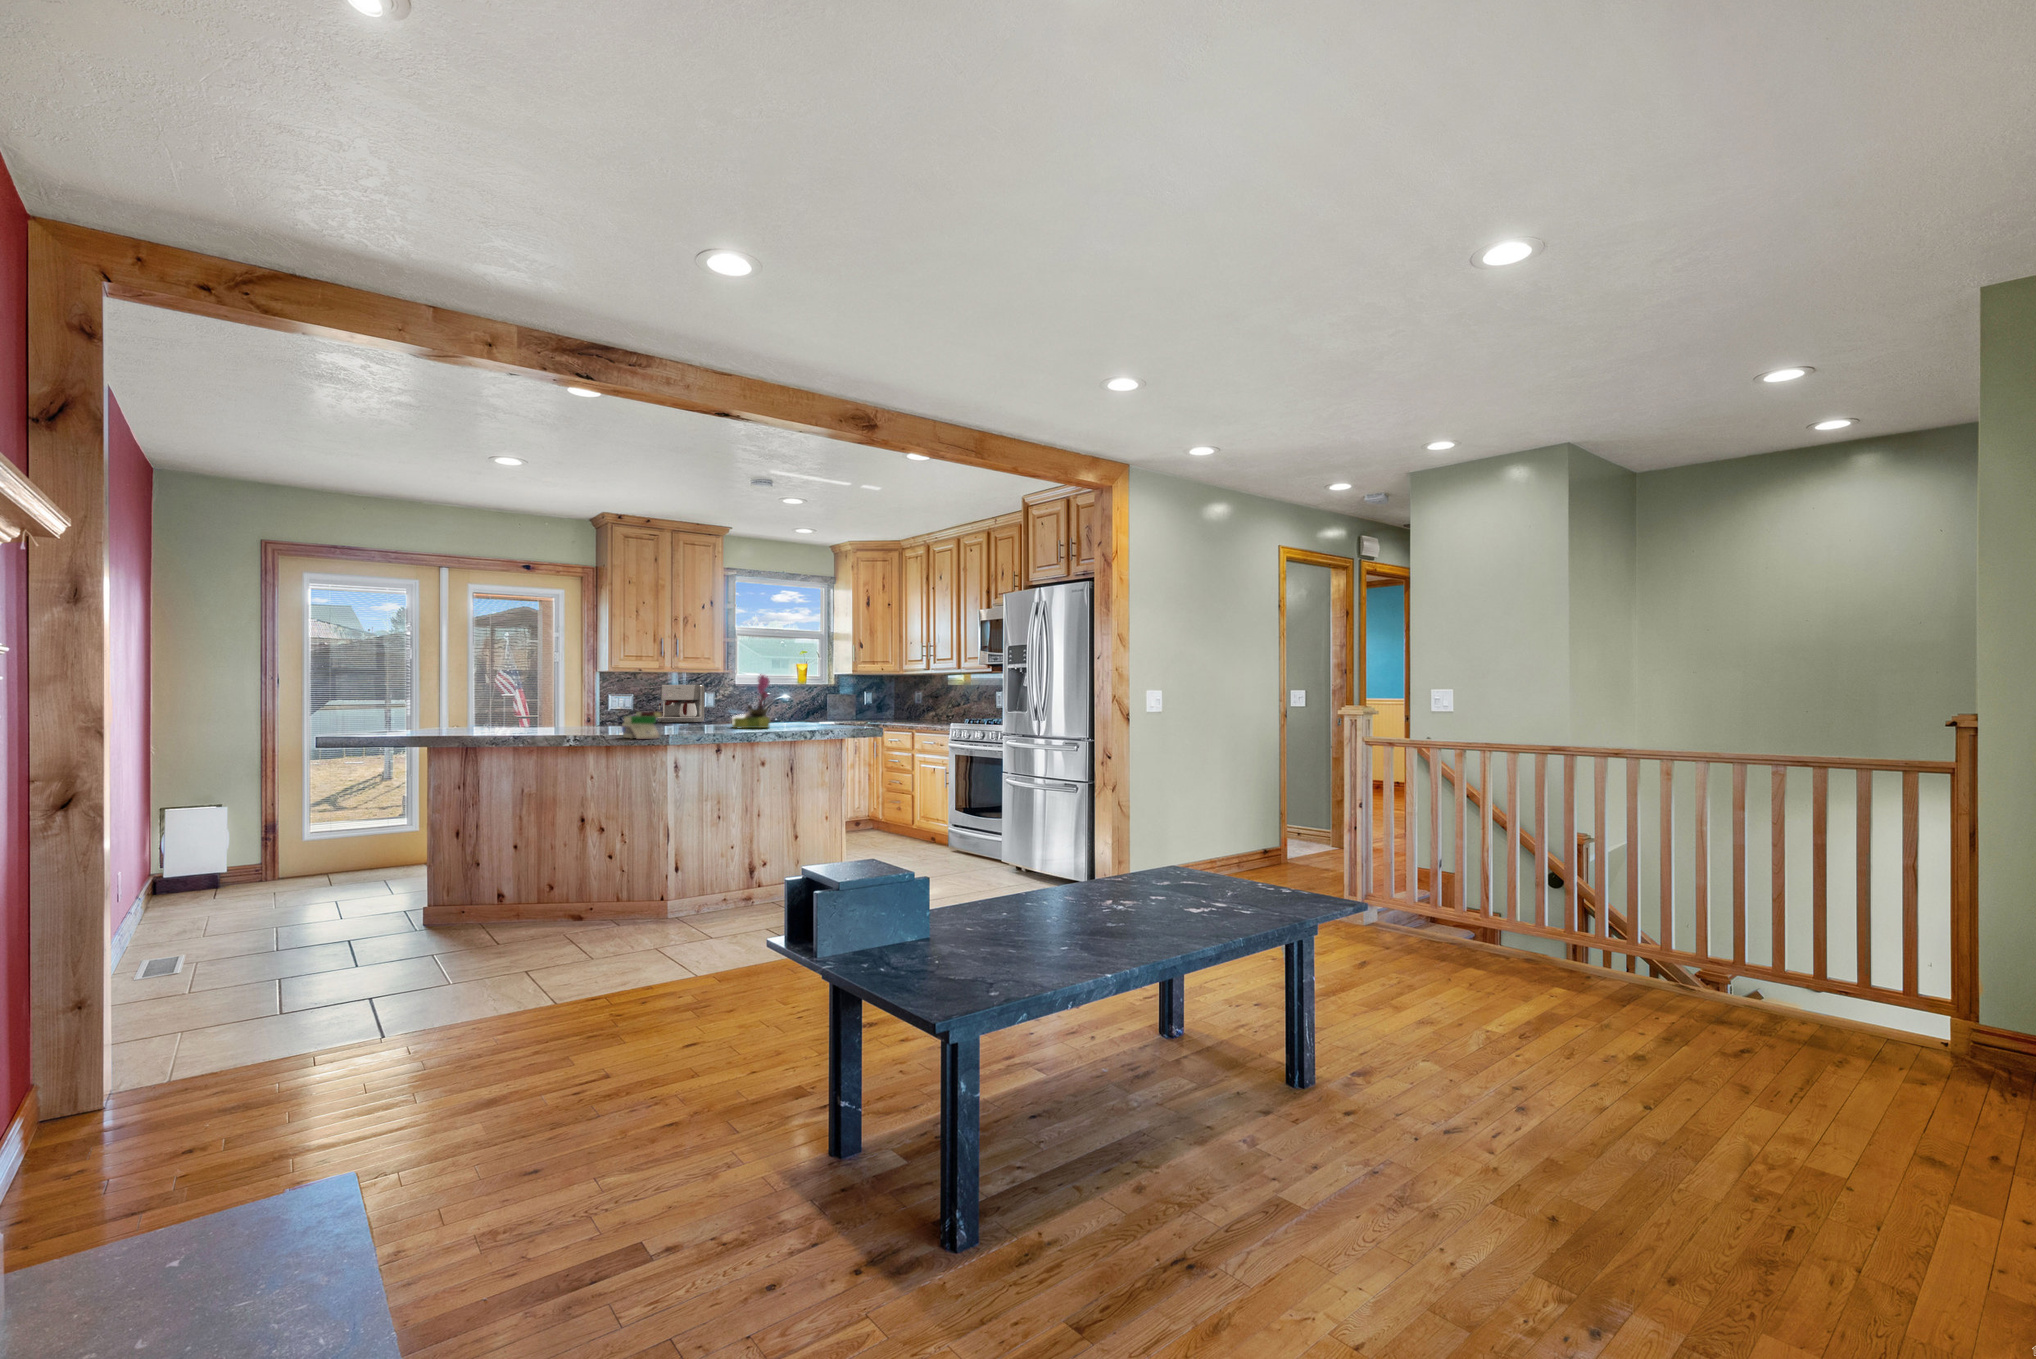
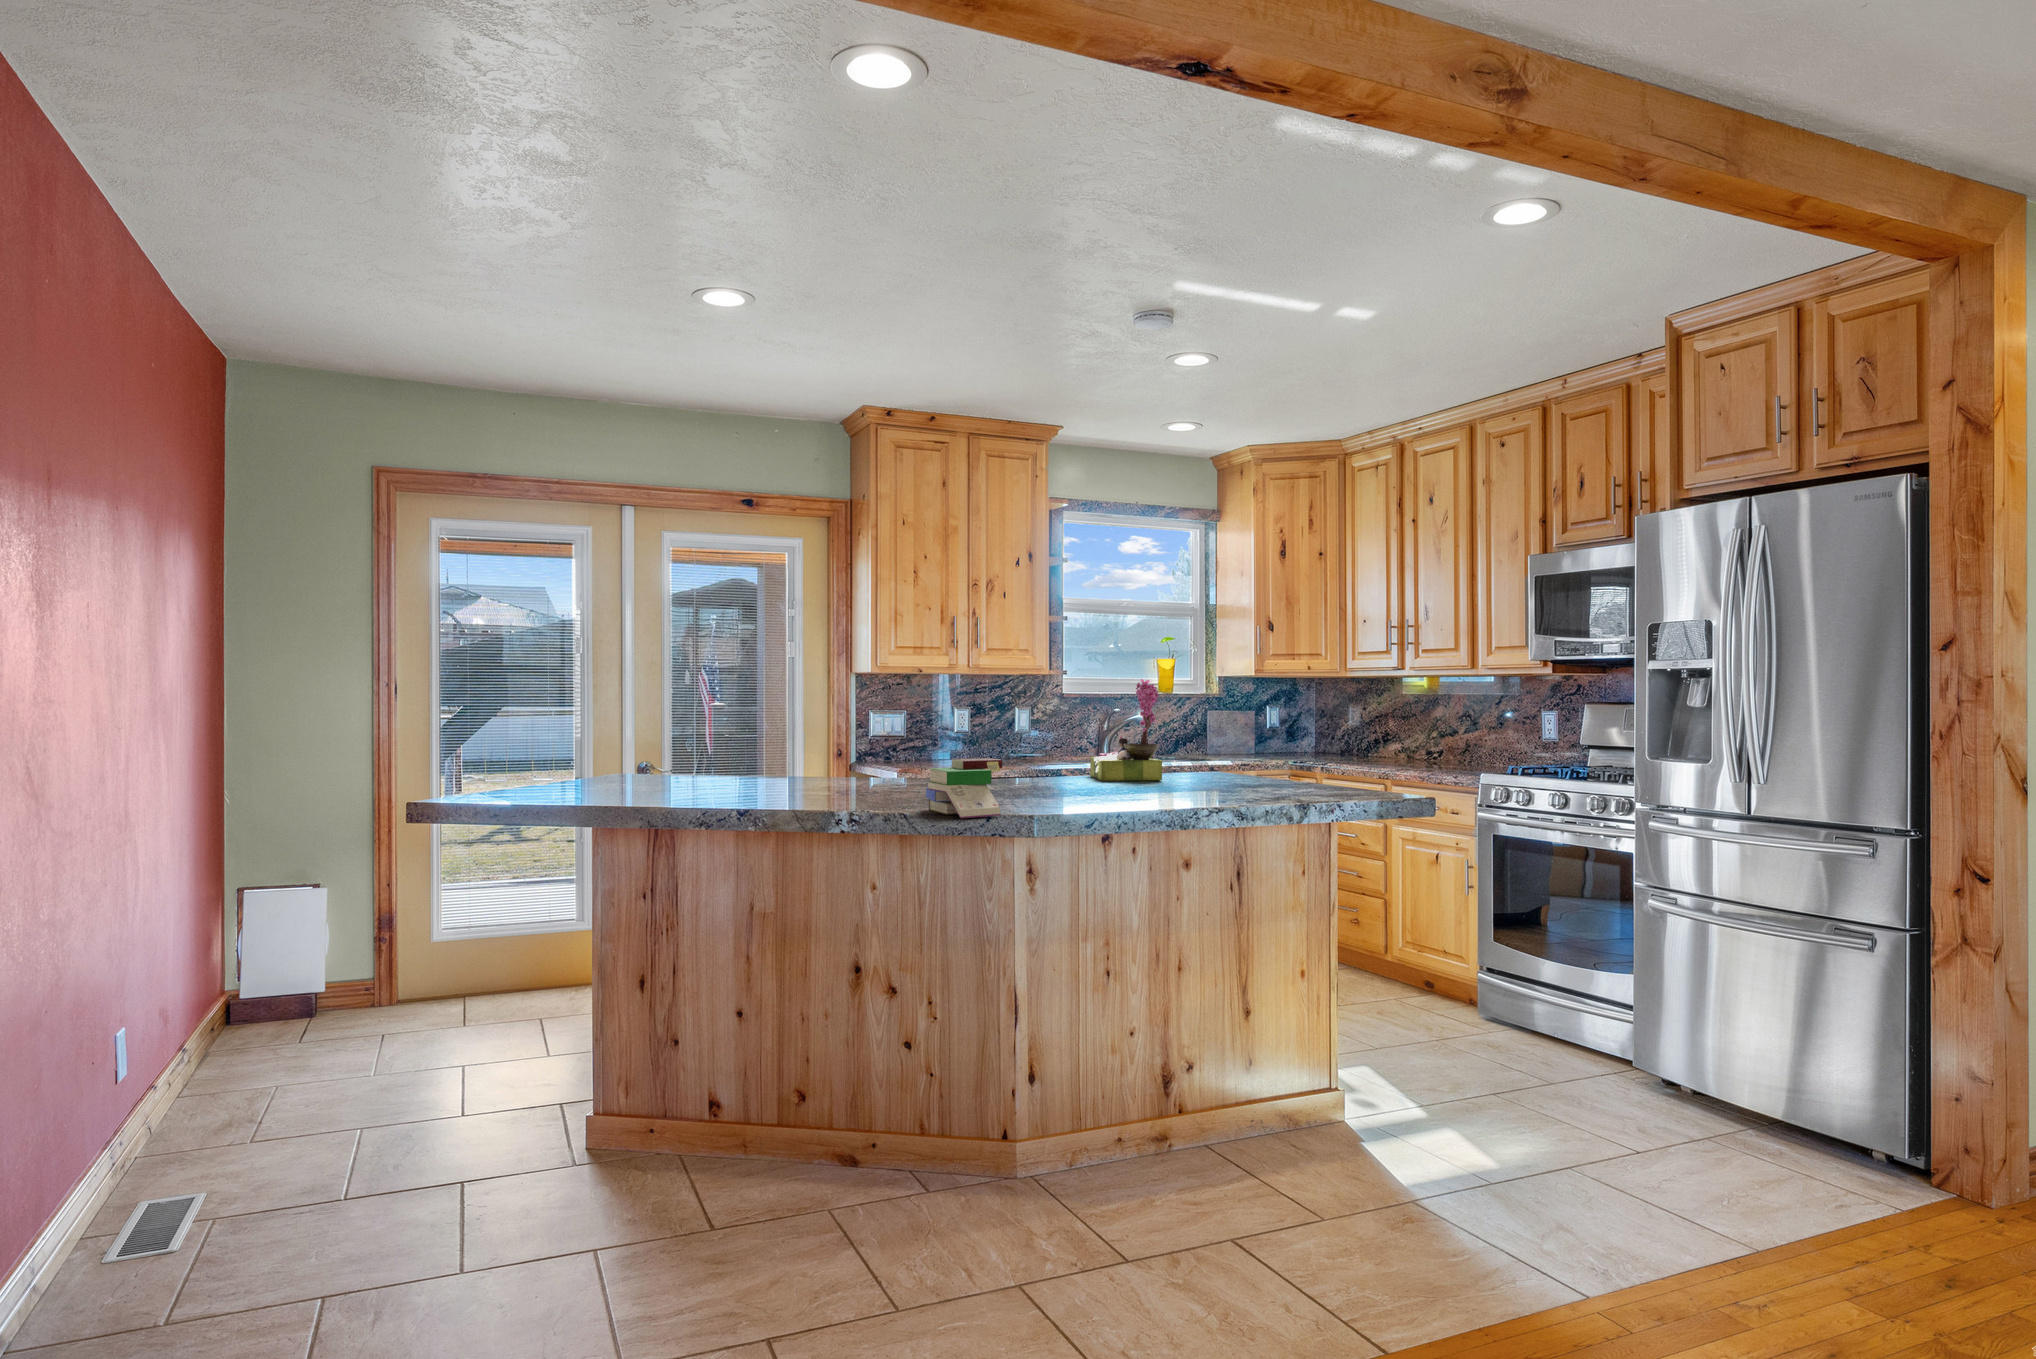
coffee maker: present [658,685,704,722] -> none [954,696,1027,761]

